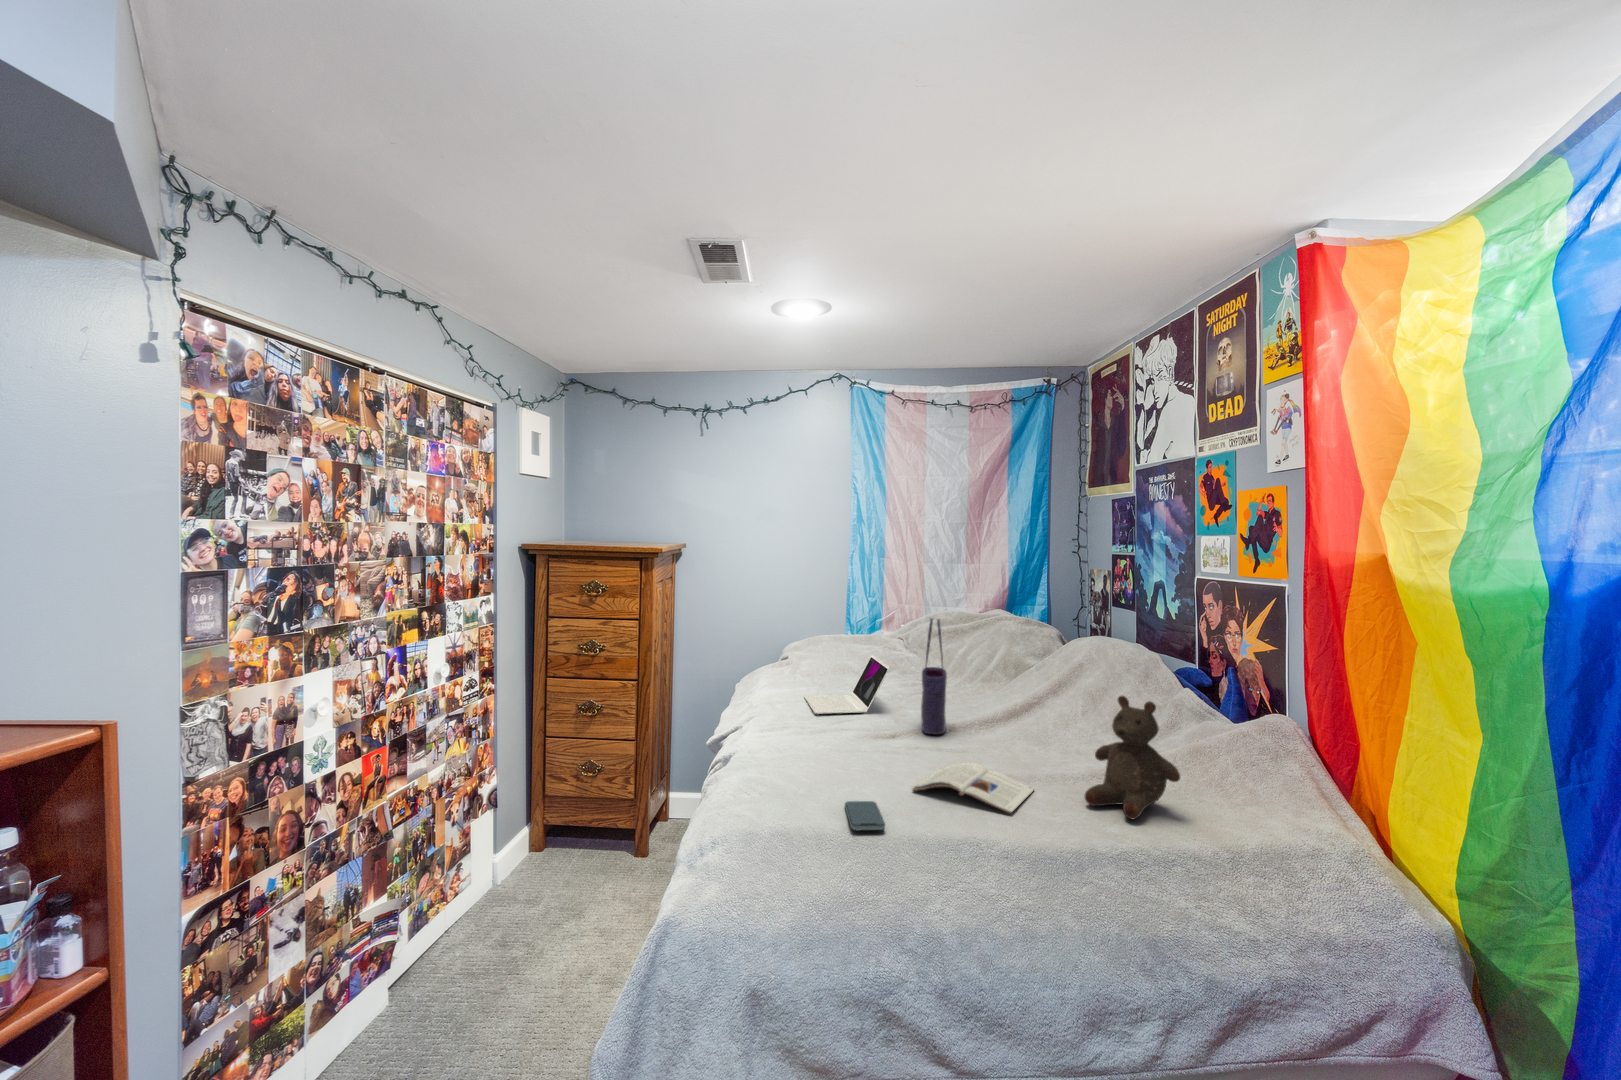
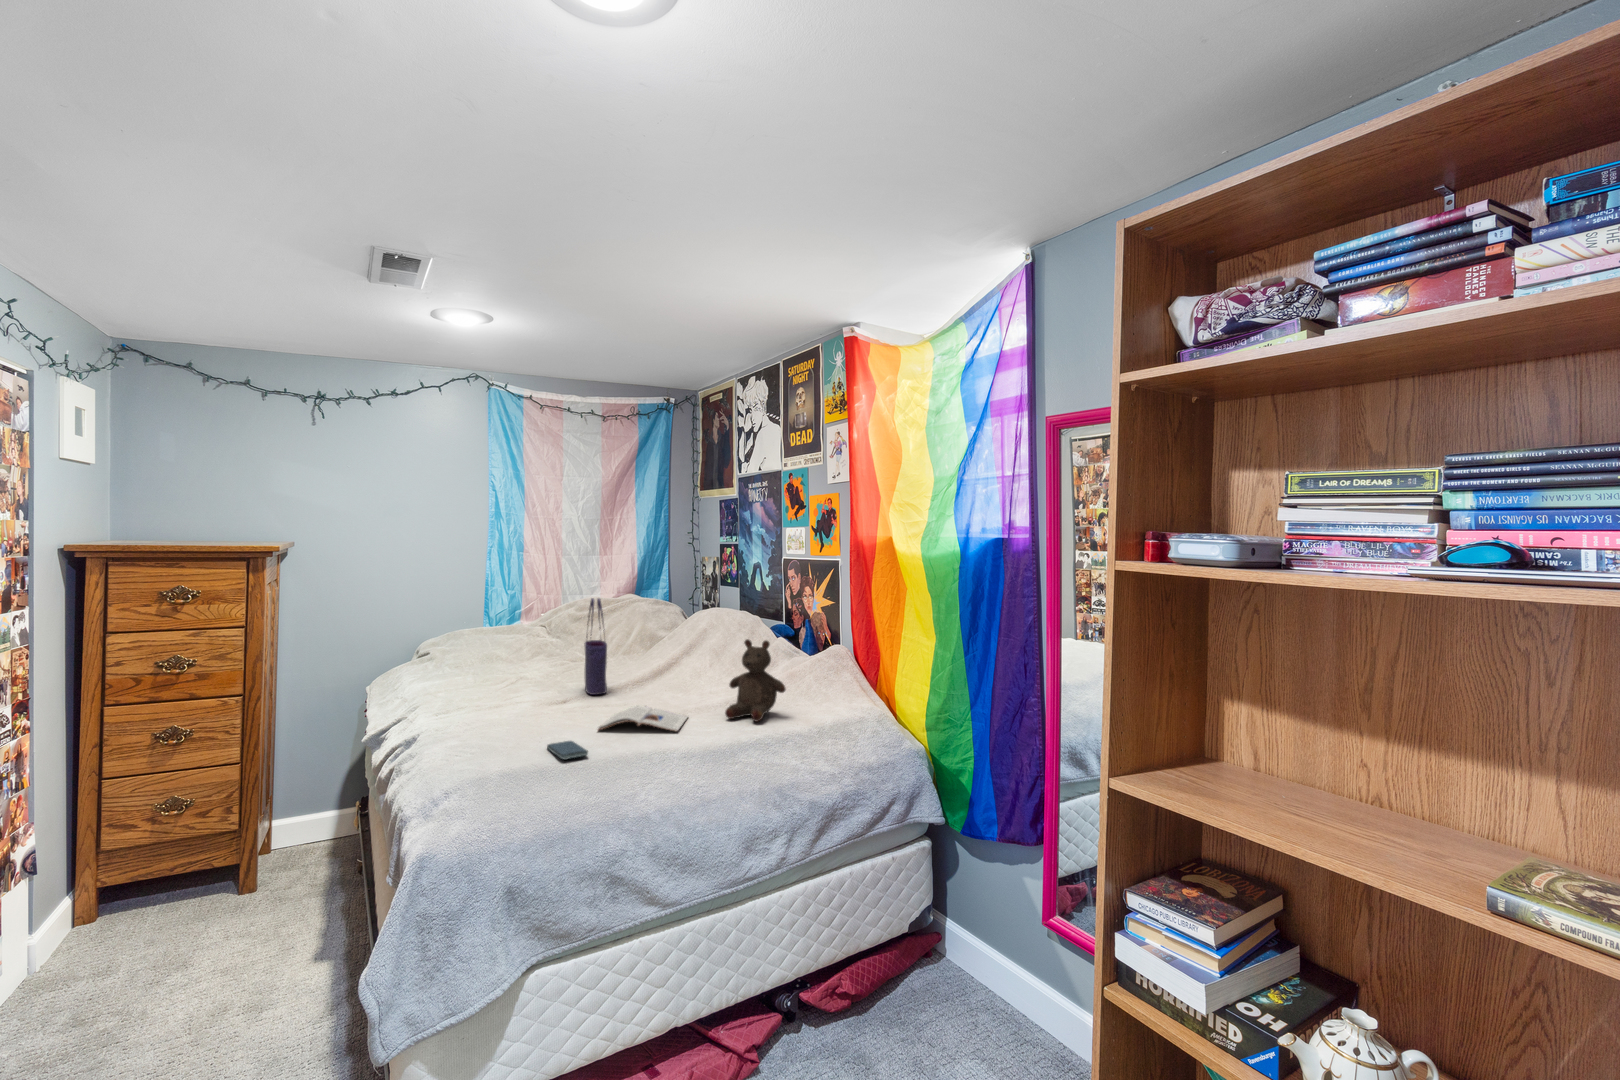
laptop: present [804,655,890,714] -> none [462,638,551,693]

